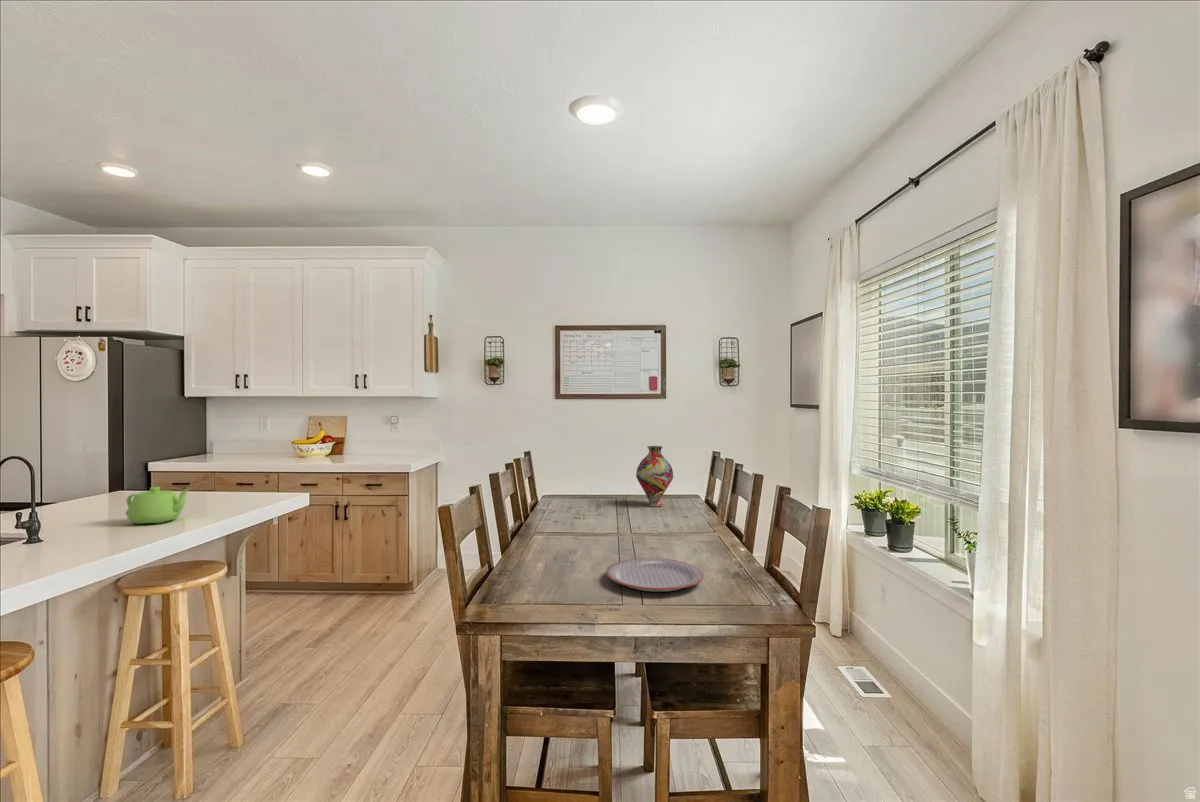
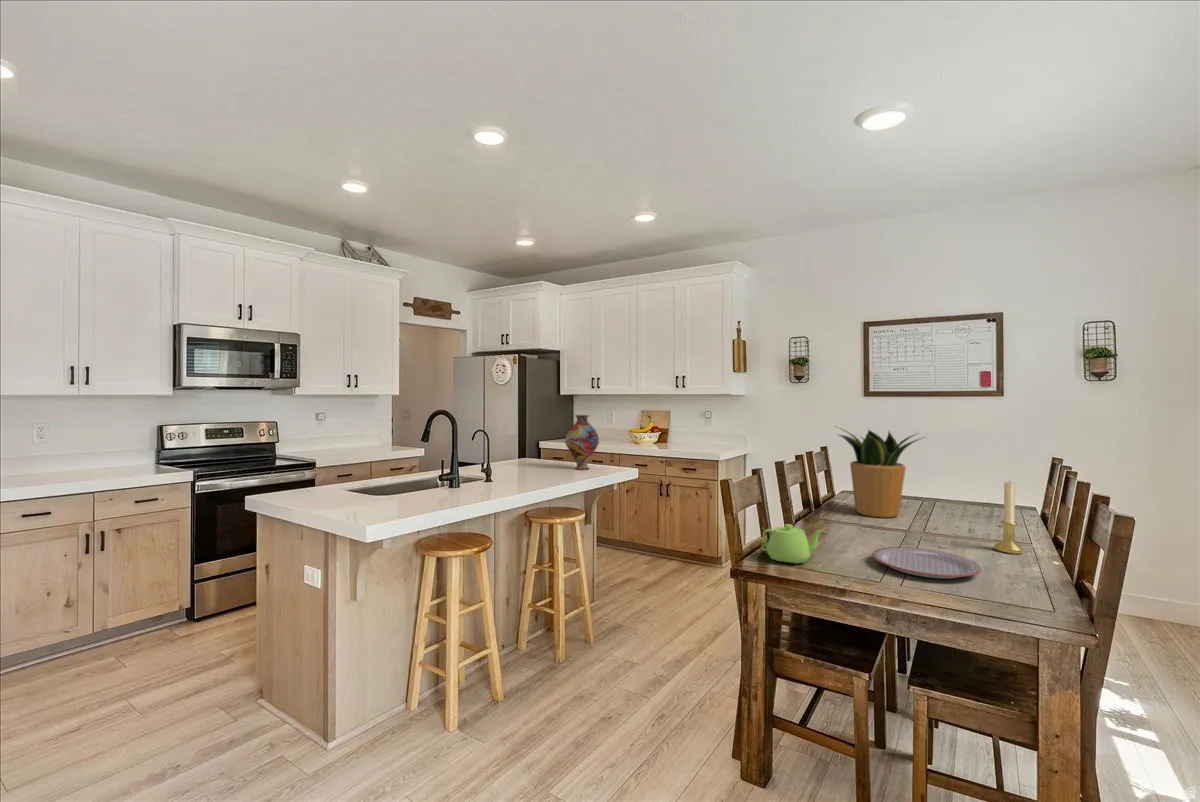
potted plant: none [548,433,635,526] -> present [840,430,919,518]
vase: present [636,446,673,506] -> present [565,415,599,470]
candle holder: none [698,480,721,549] -> present [994,482,1024,554]
teapot: present [126,487,189,524] -> present [761,524,823,564]

